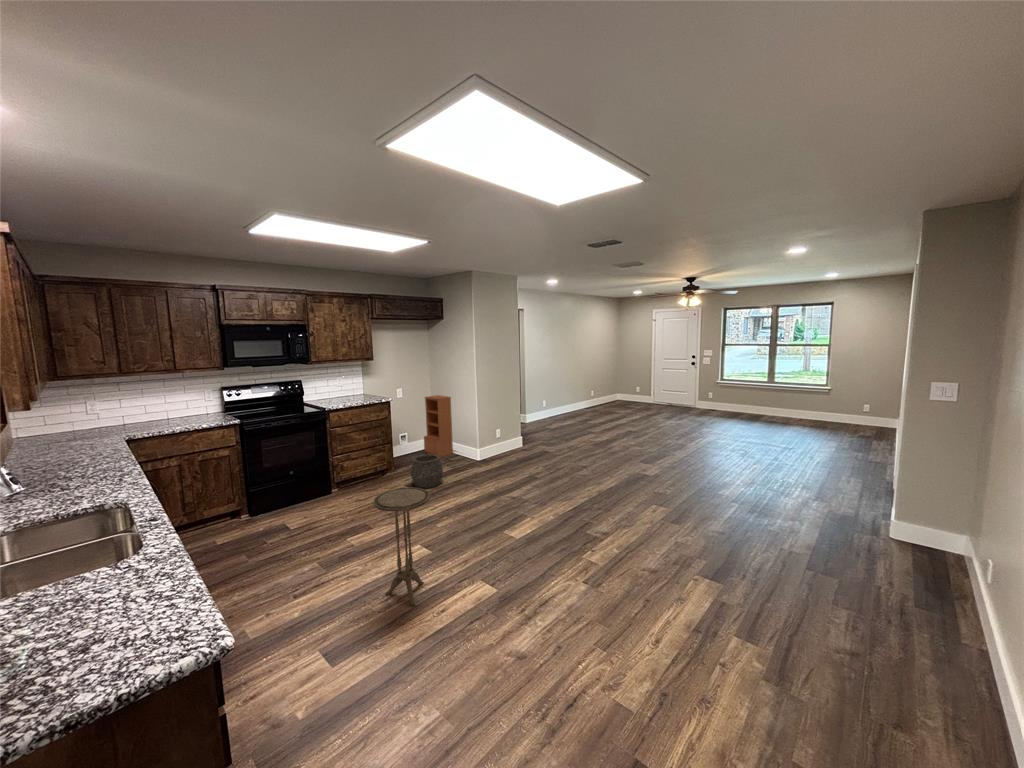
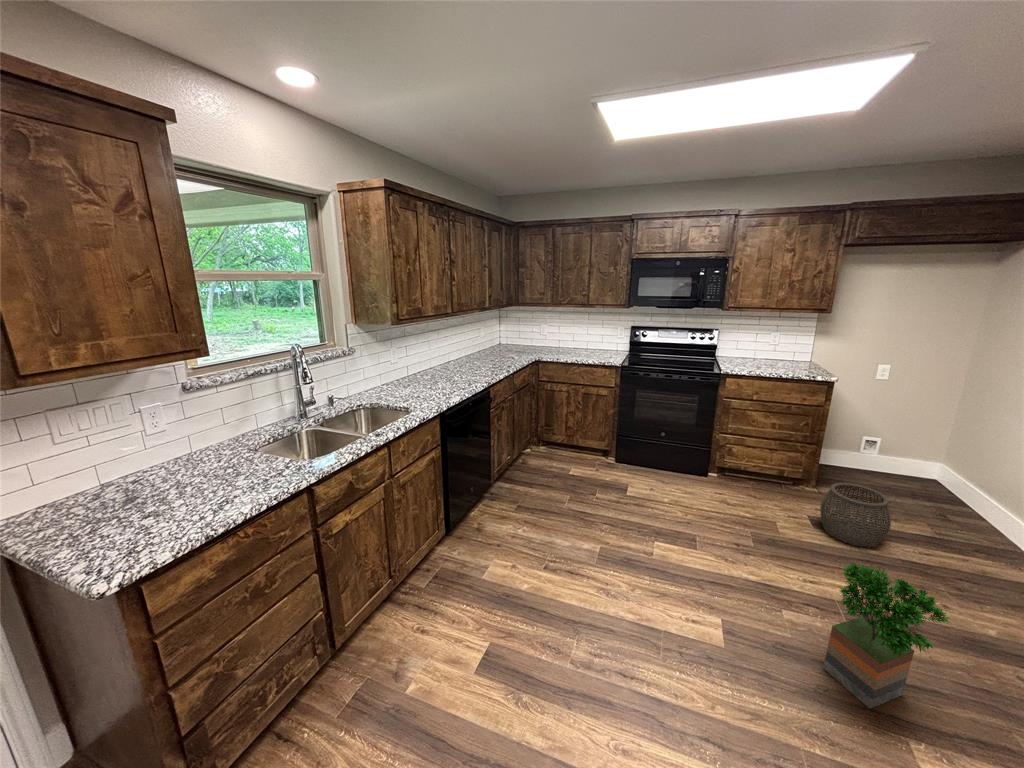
bookcase: present [424,395,453,458] -> none [905,388,1003,508]
potted tree: none [459,470,499,533] -> present [823,563,949,709]
side table: present [373,487,430,607] -> none [588,514,682,700]

